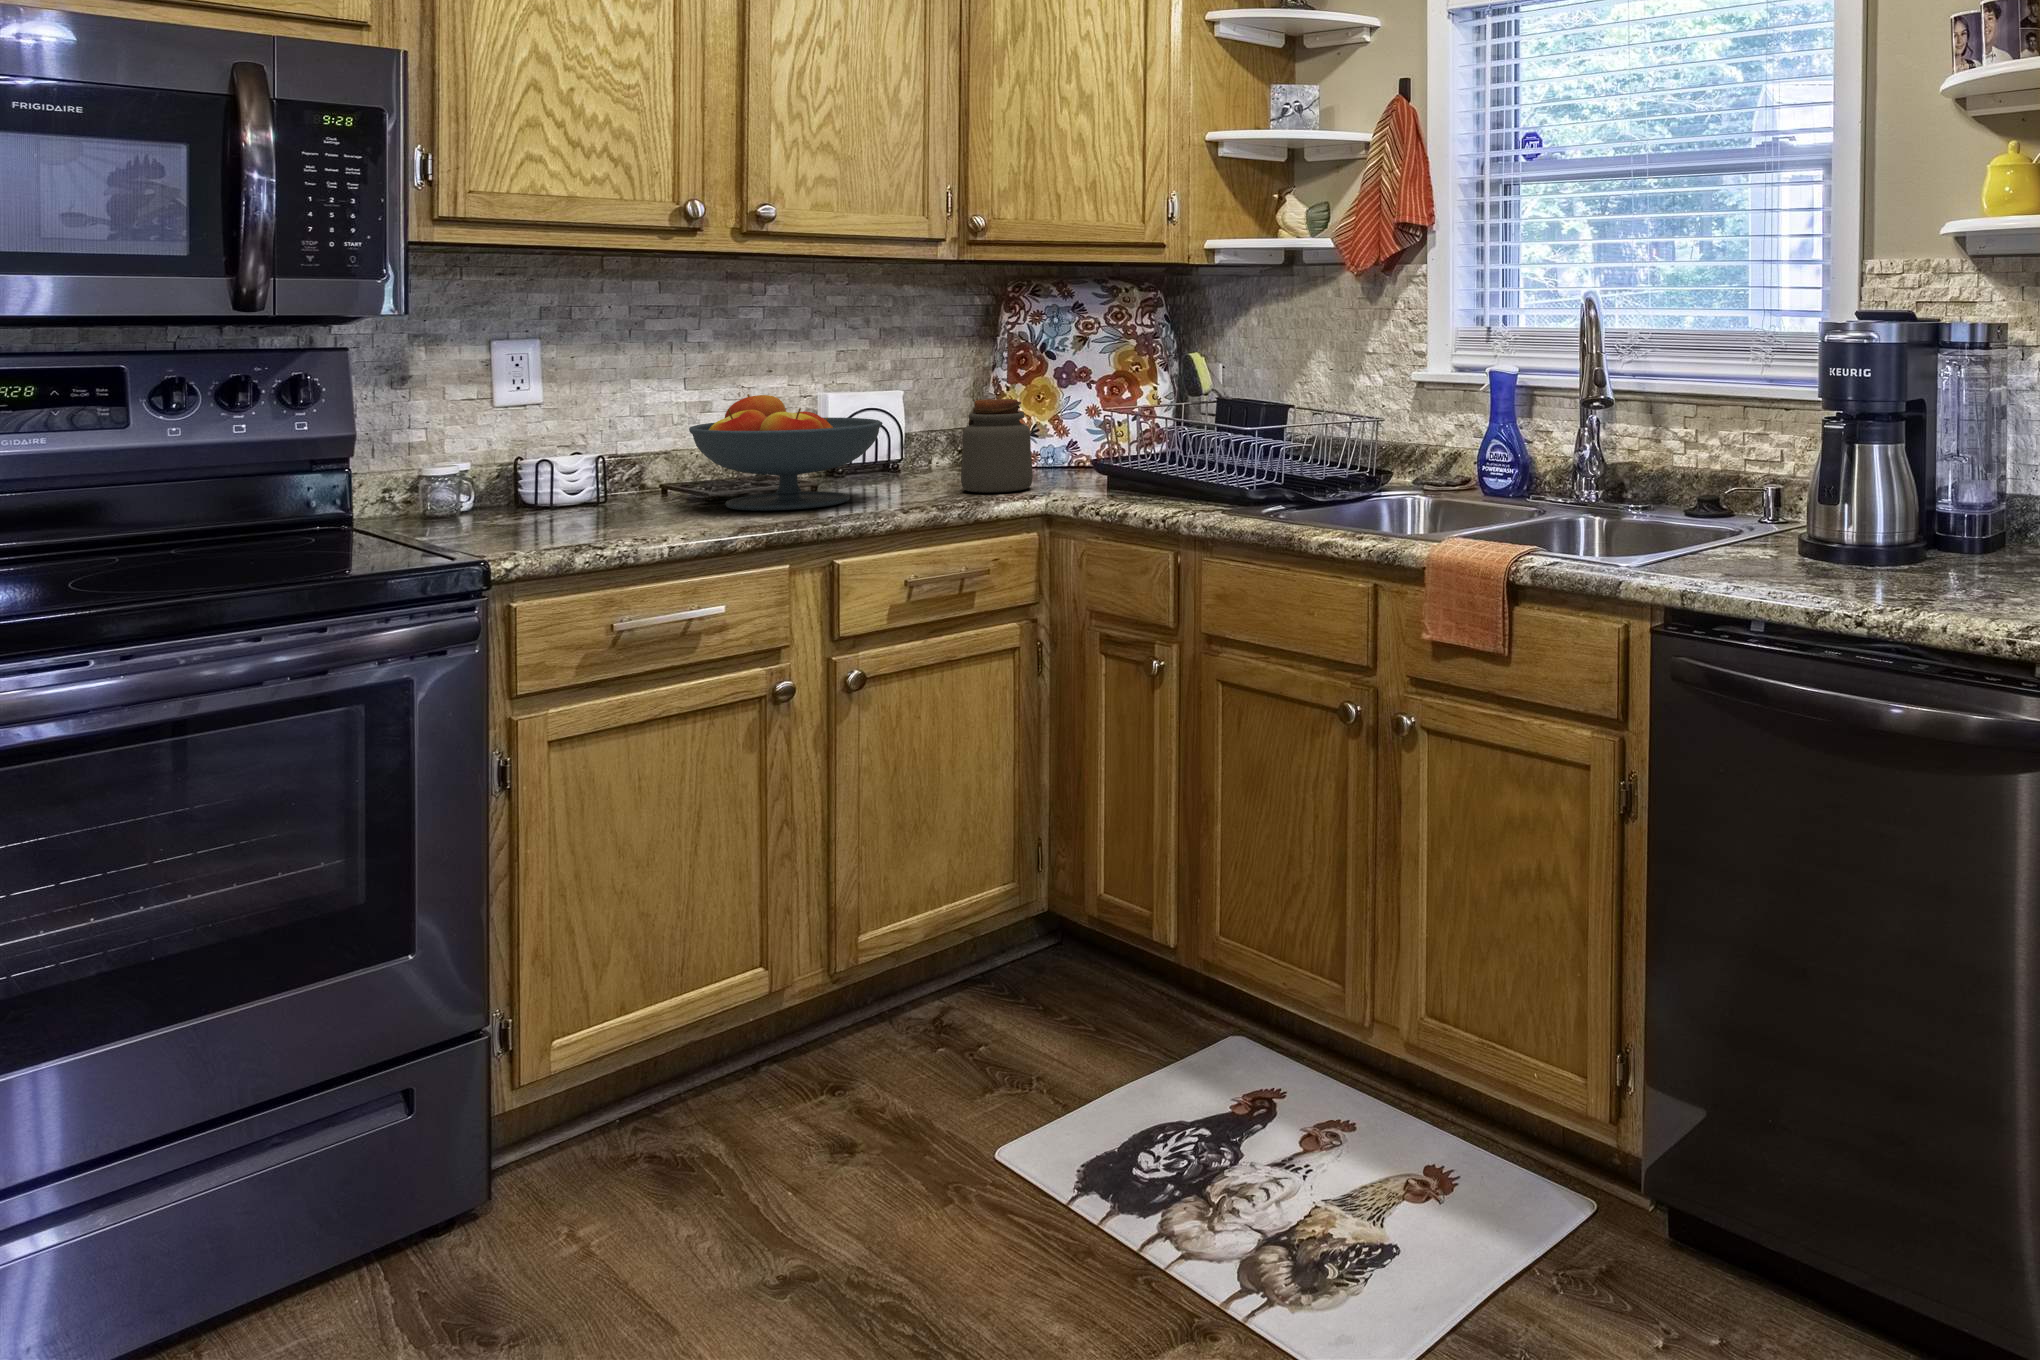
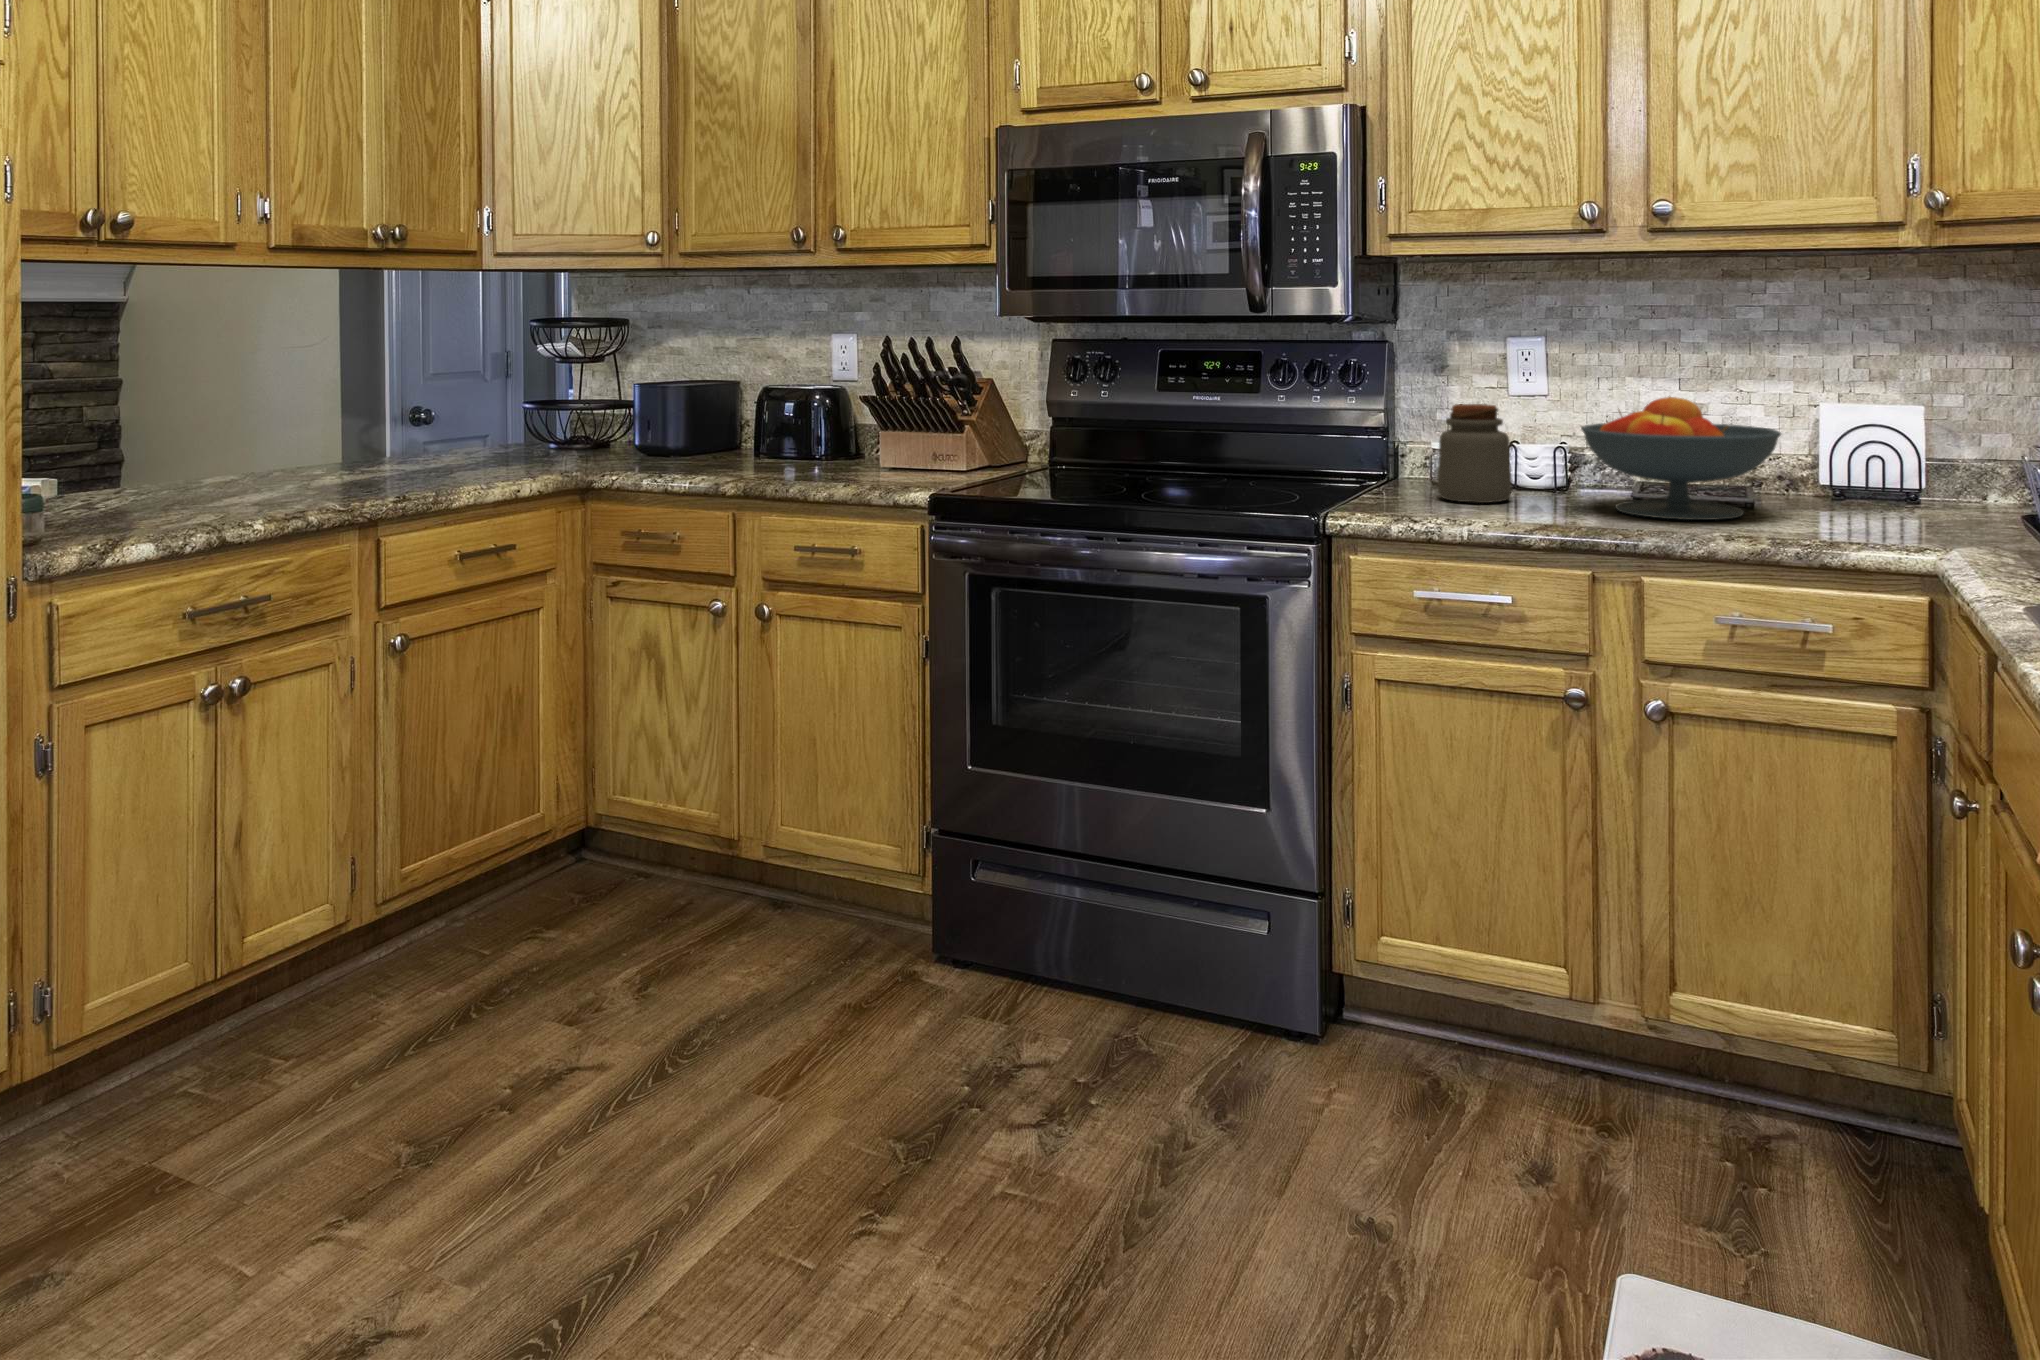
jar: present [961,399,1033,493] -> present [1437,404,1512,503]

